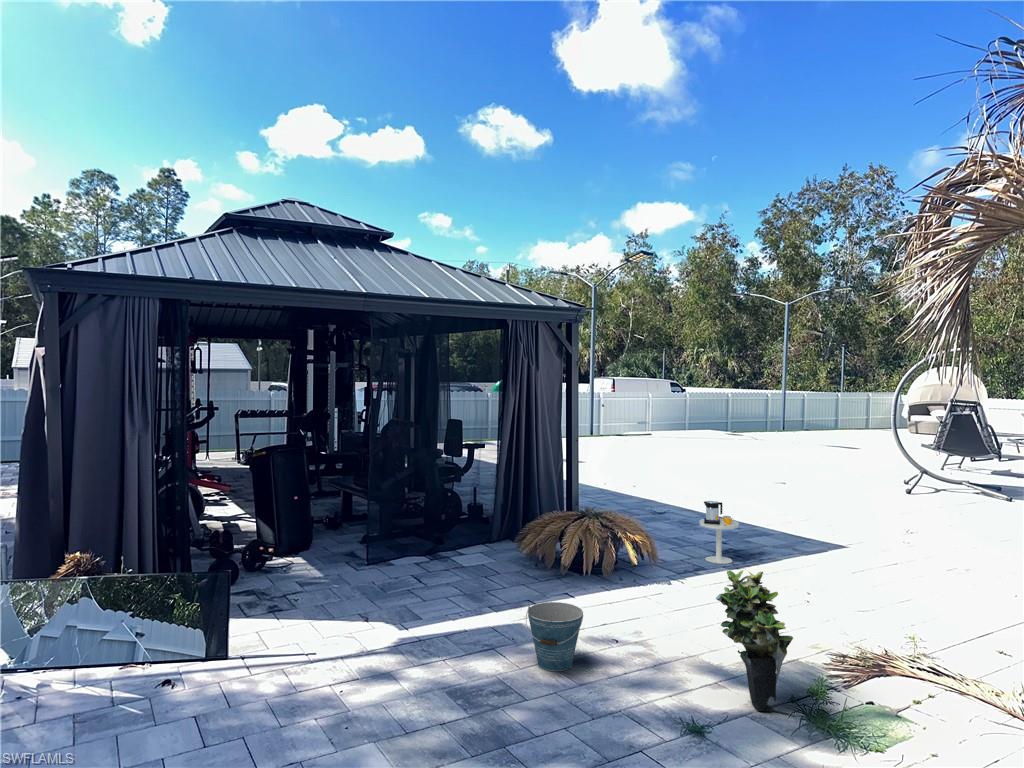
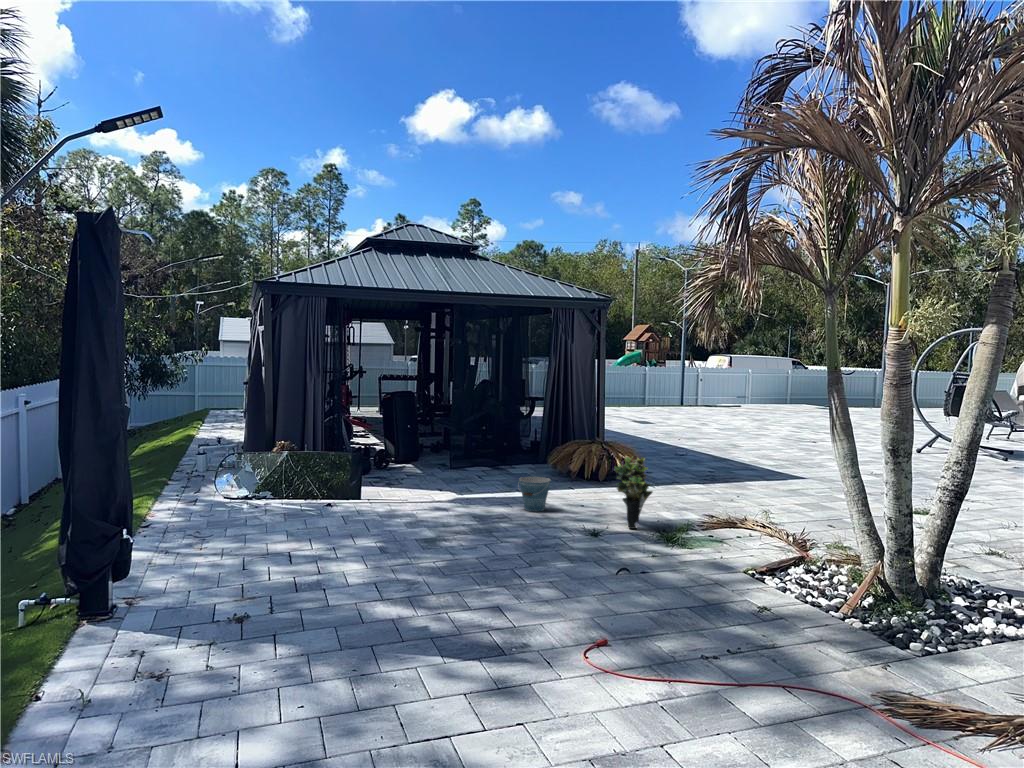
side table: present [699,501,739,564] -> none [678,438,706,482]

